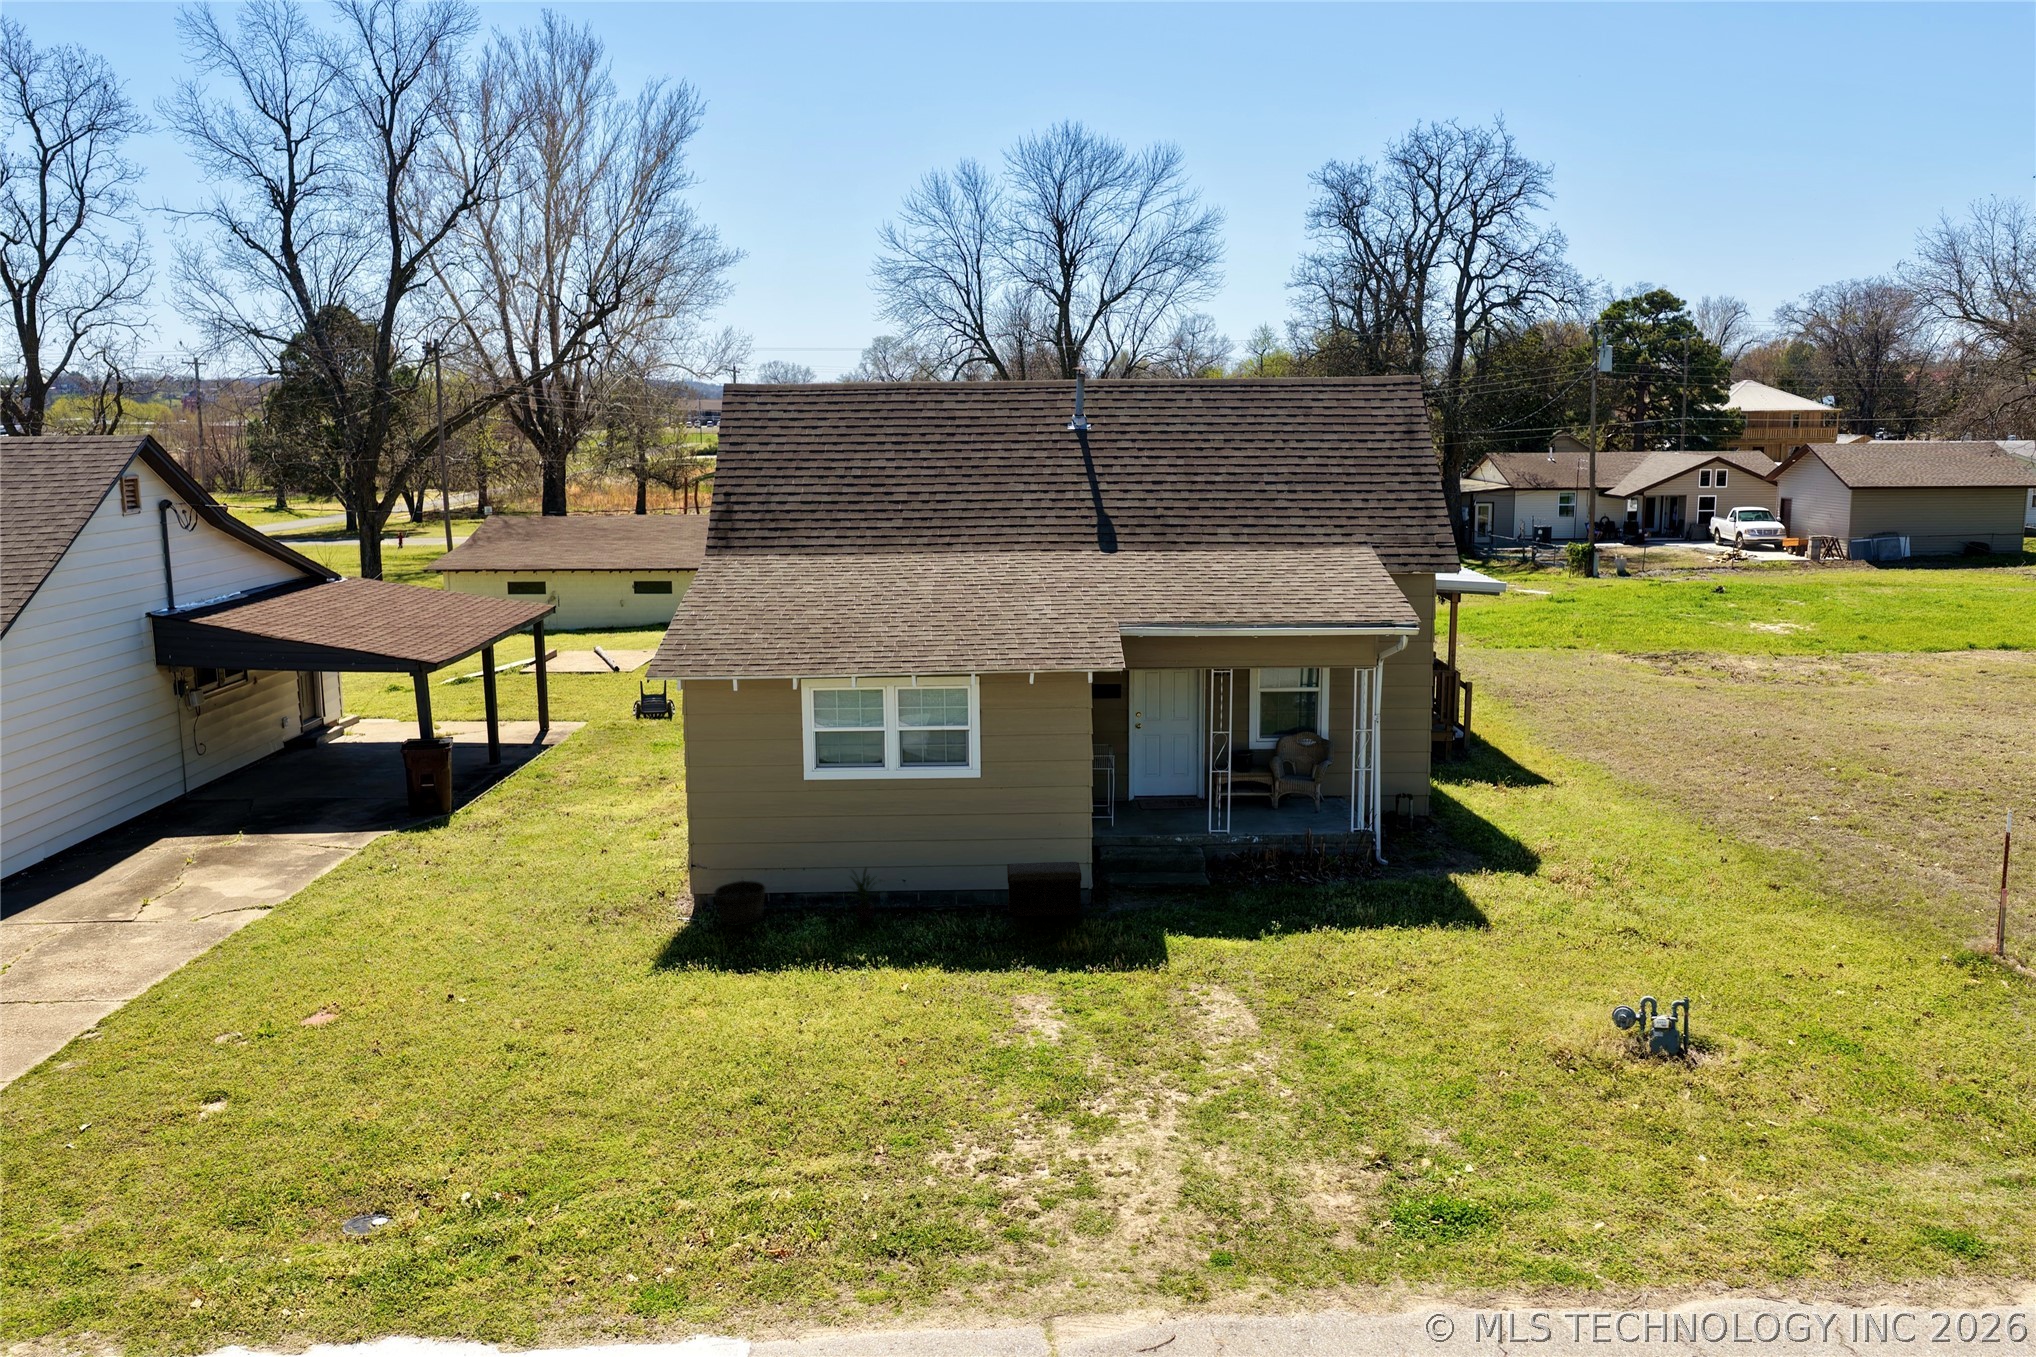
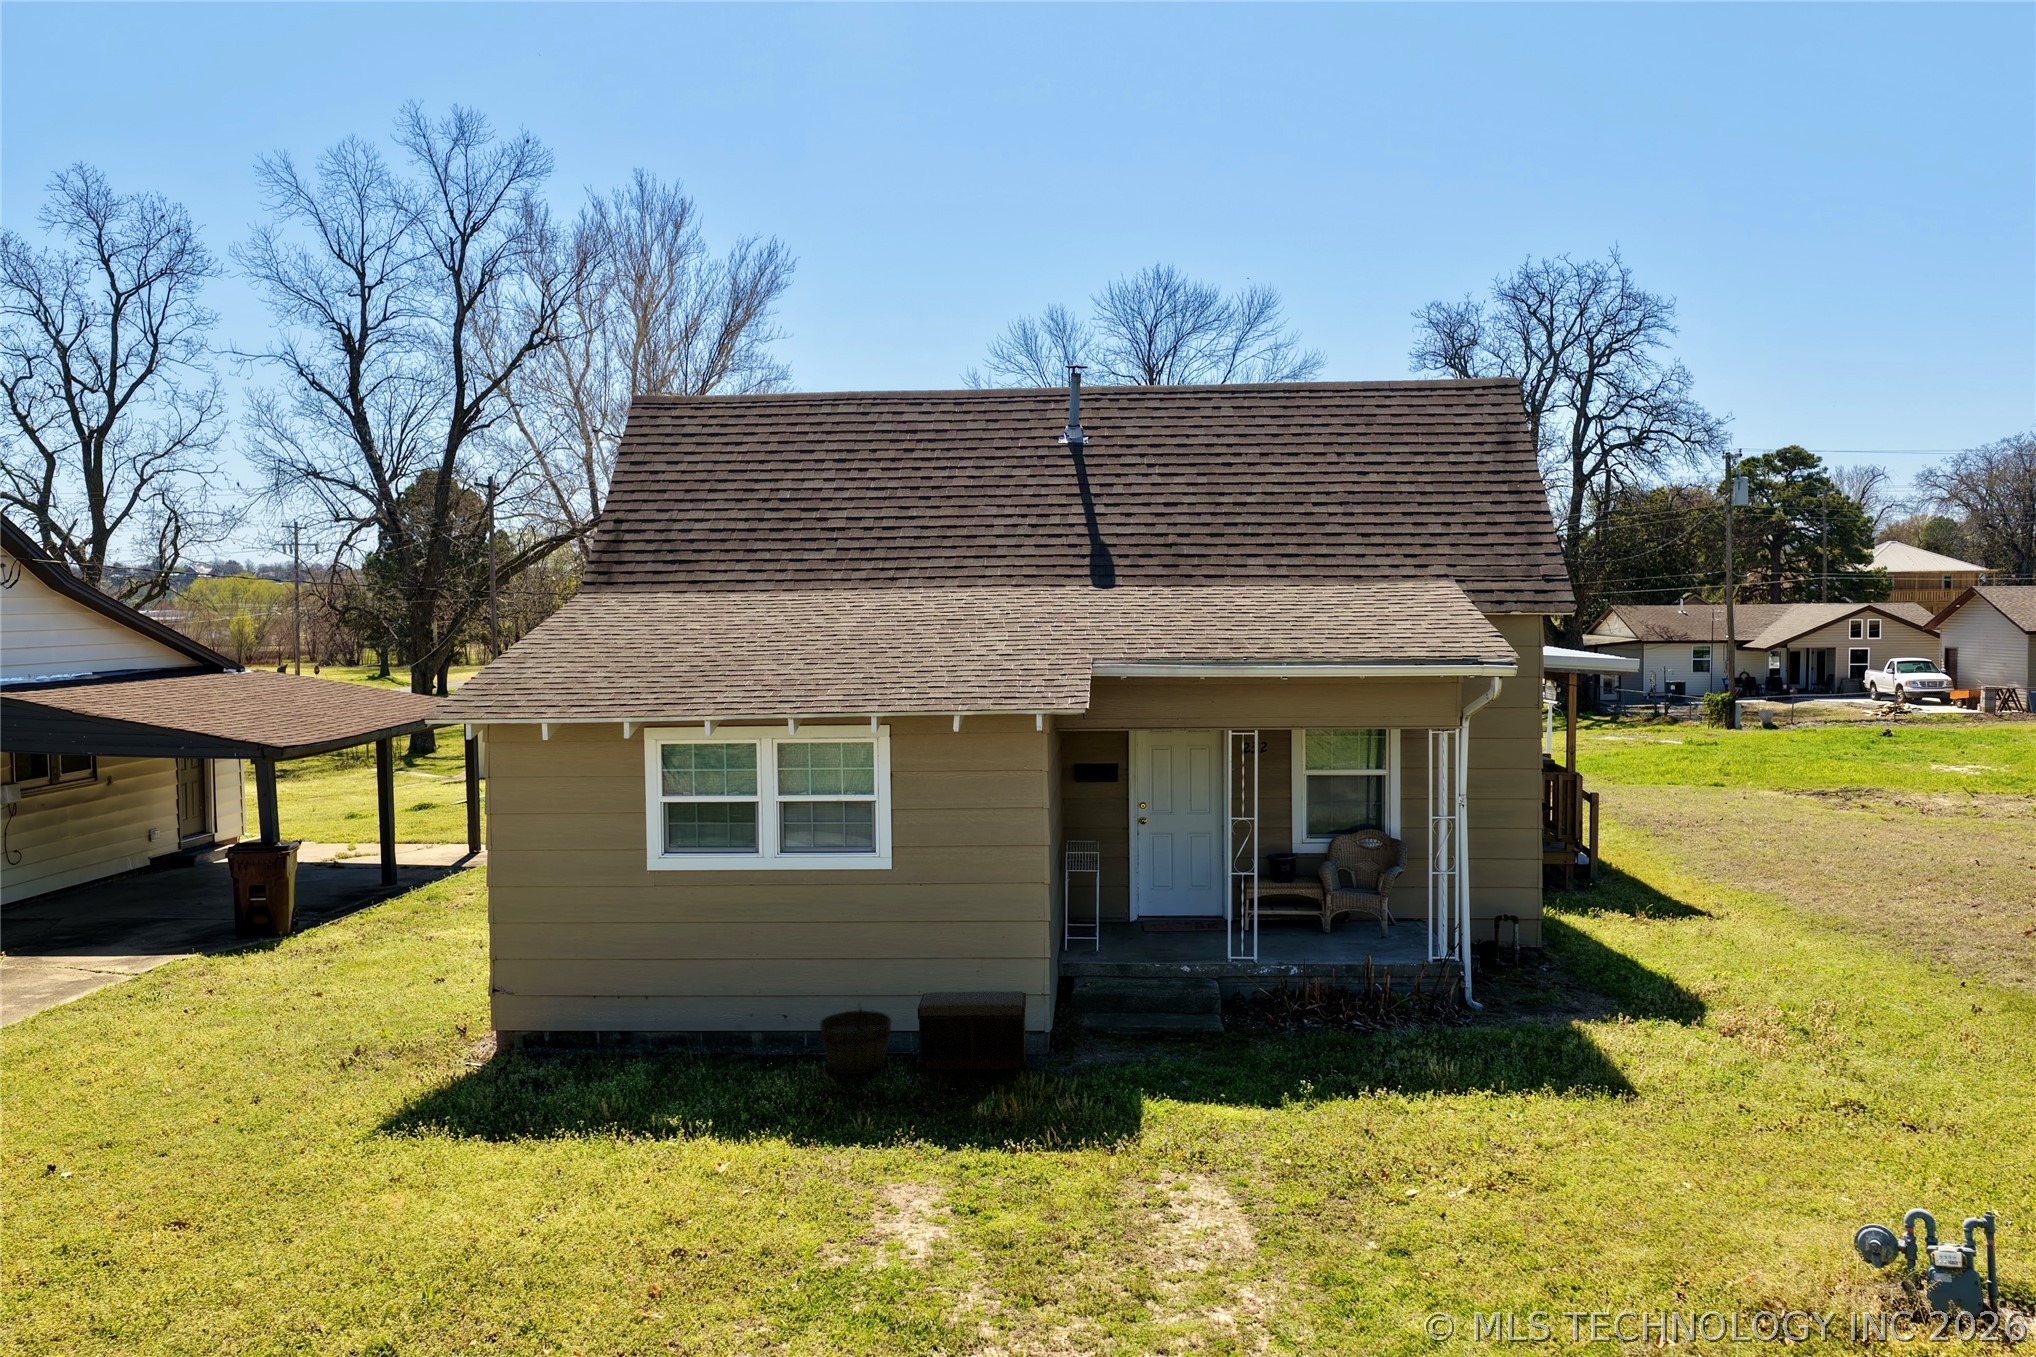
decorative plant: present [848,868,877,921] -> none [670,992,755,1072]
wooden bucket: present [714,881,765,925] -> present [820,1008,892,1074]

